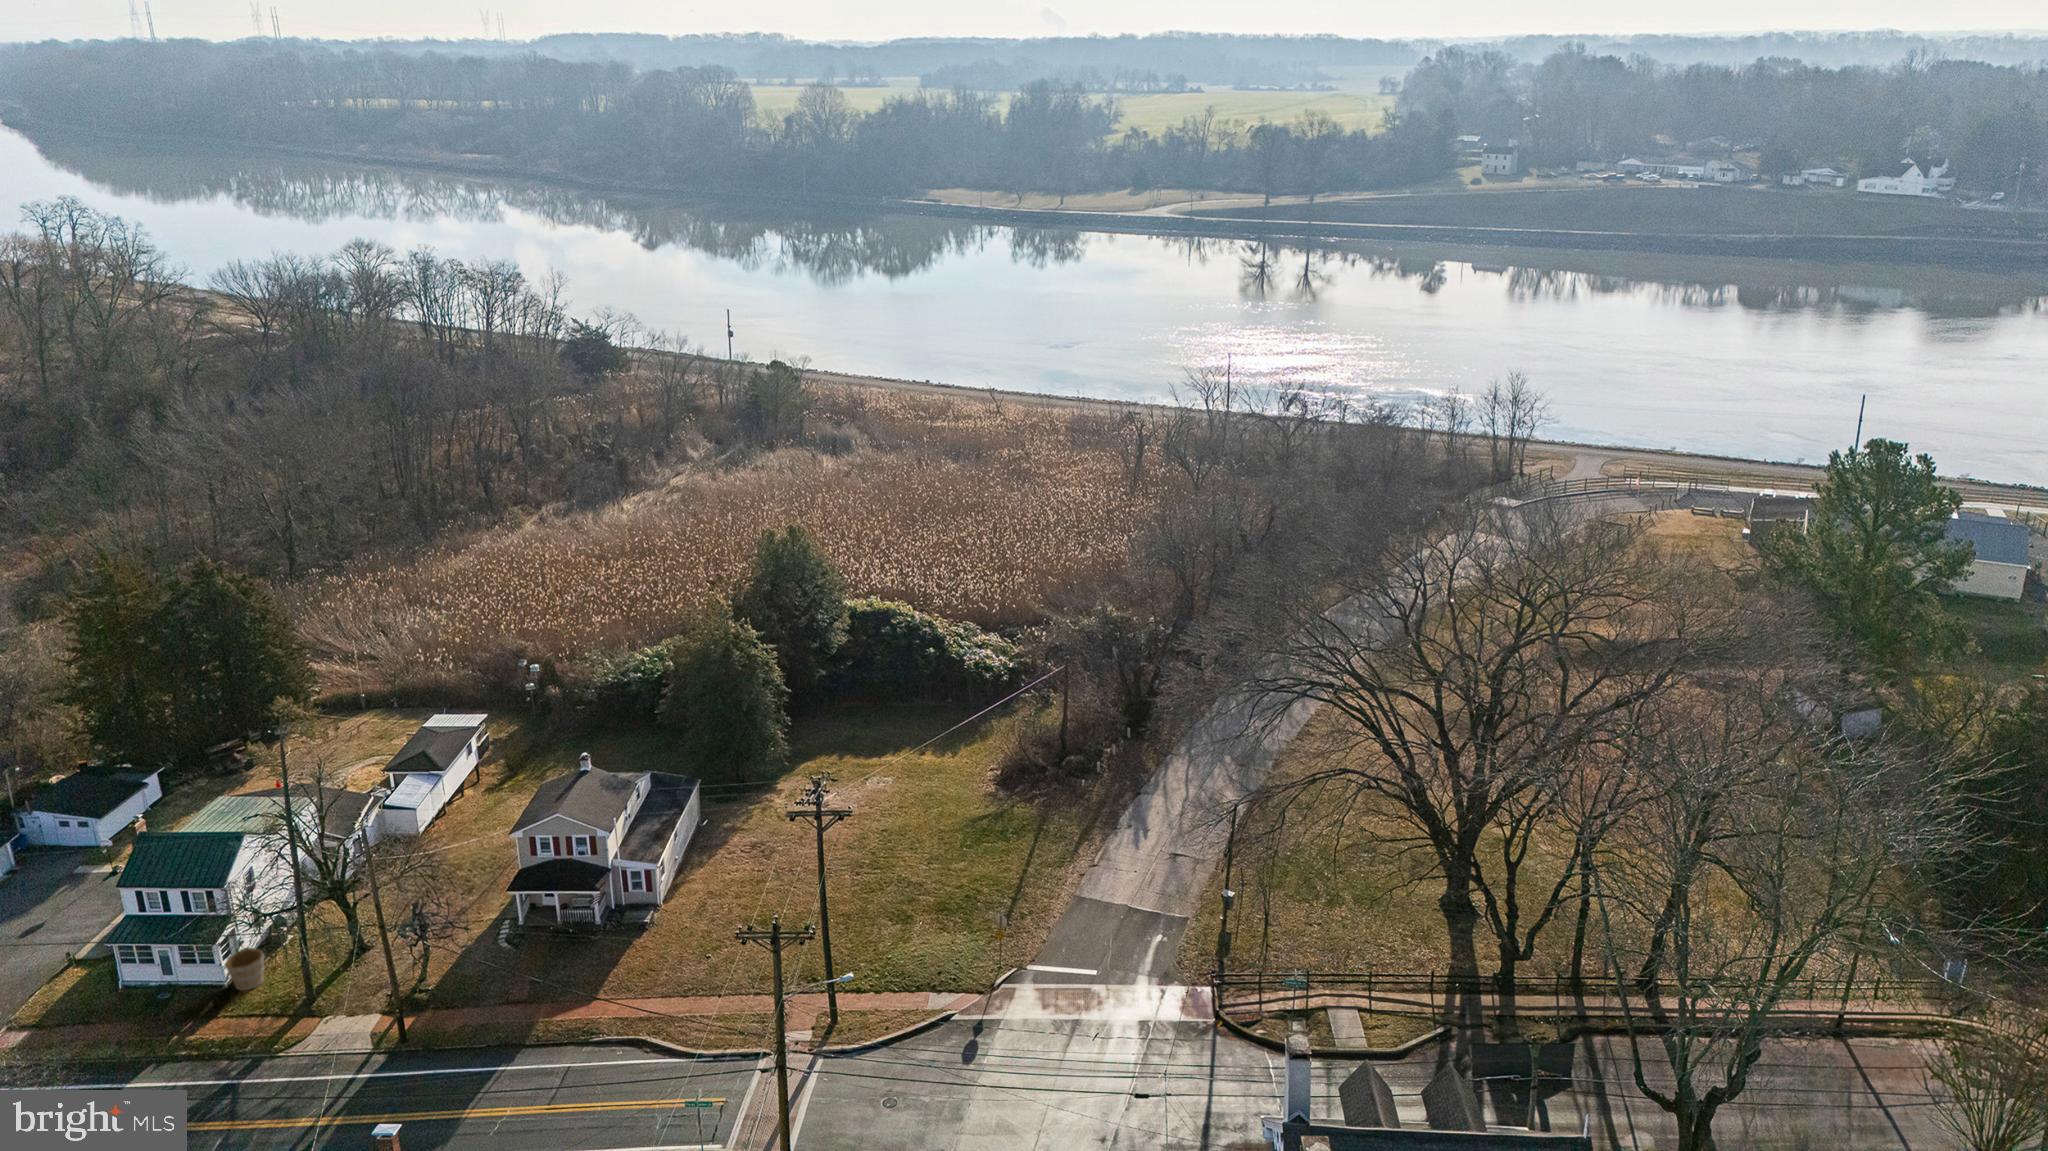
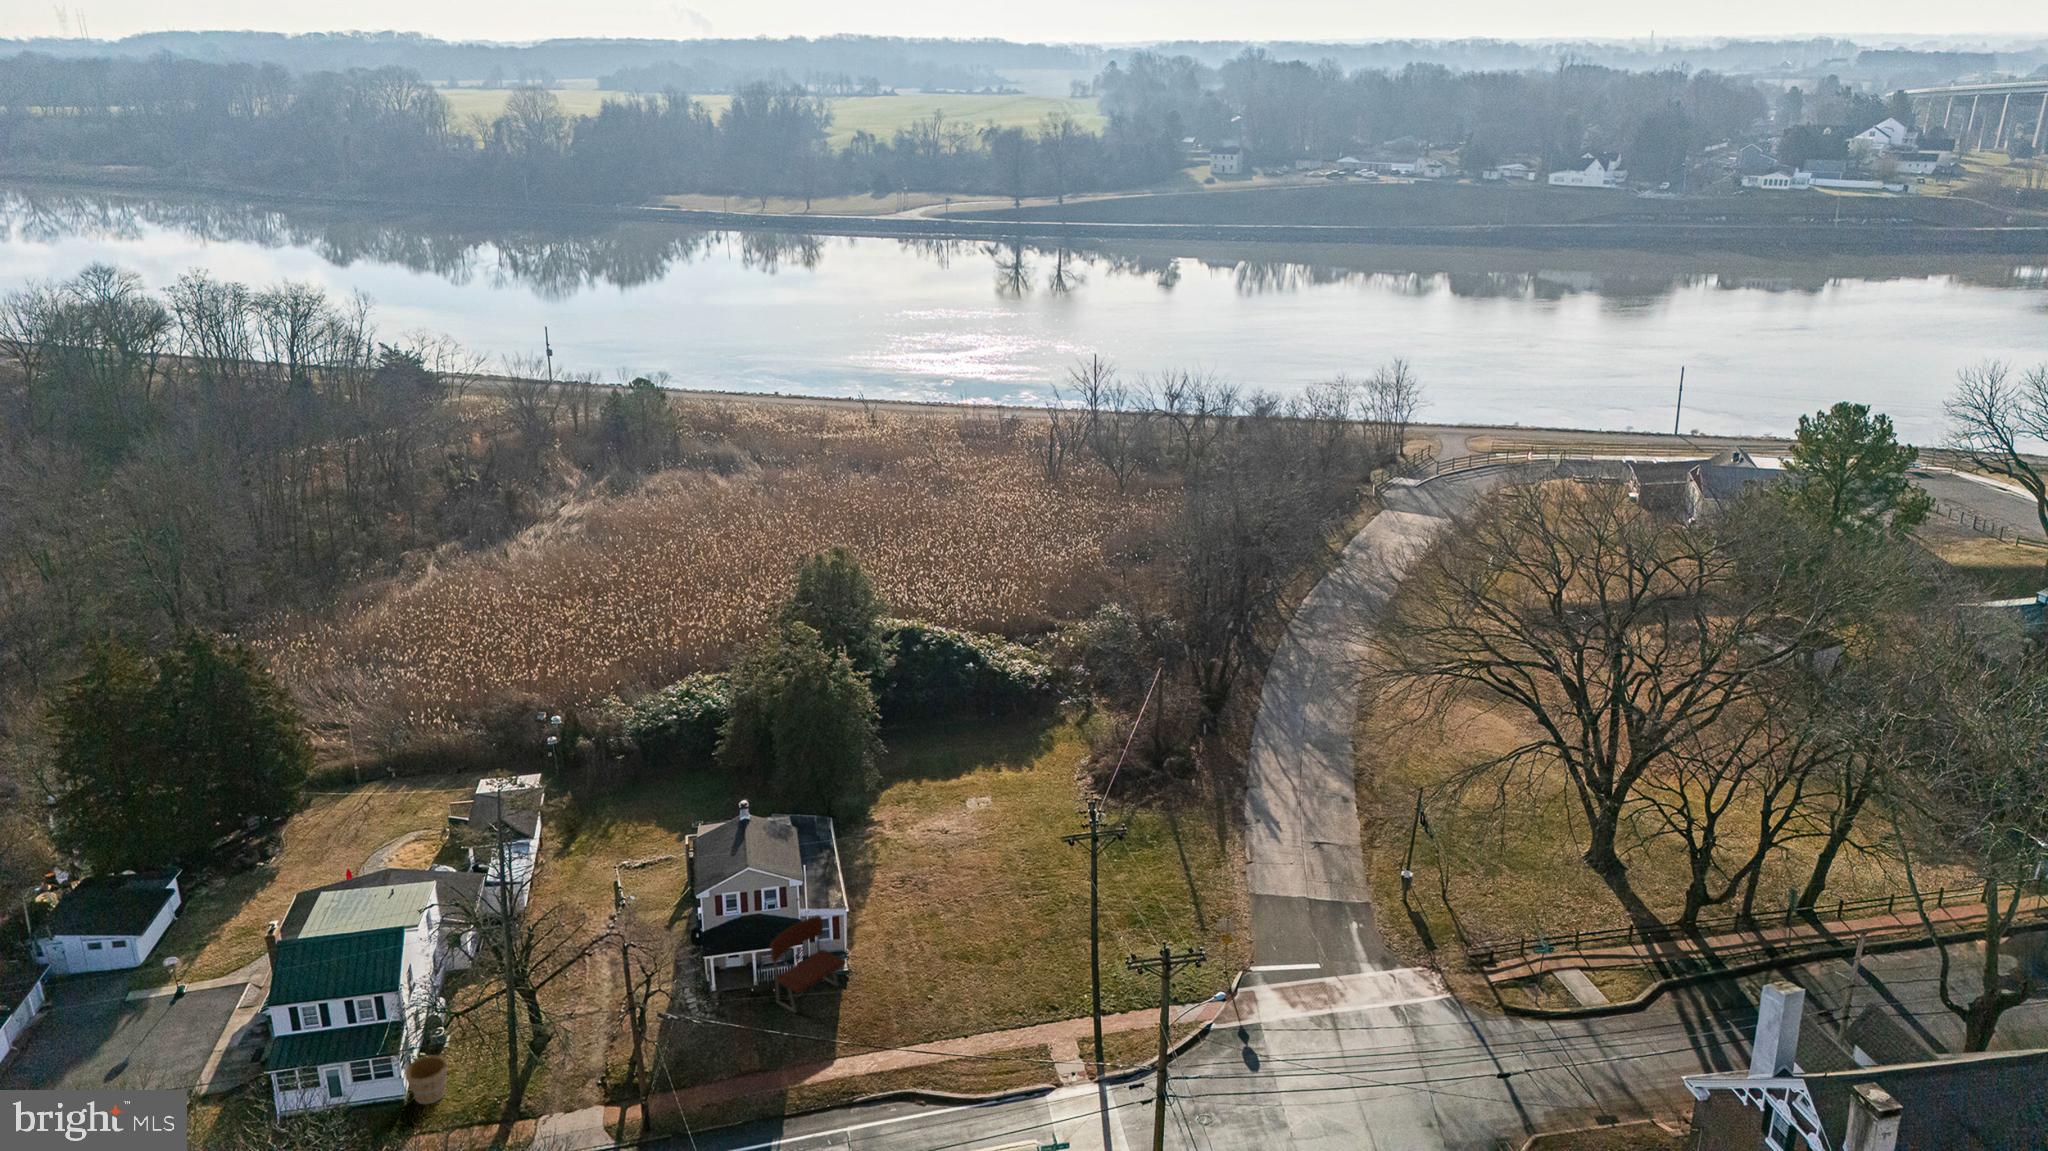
bench: none [566,866,641,954] -> present [770,915,845,1013]

